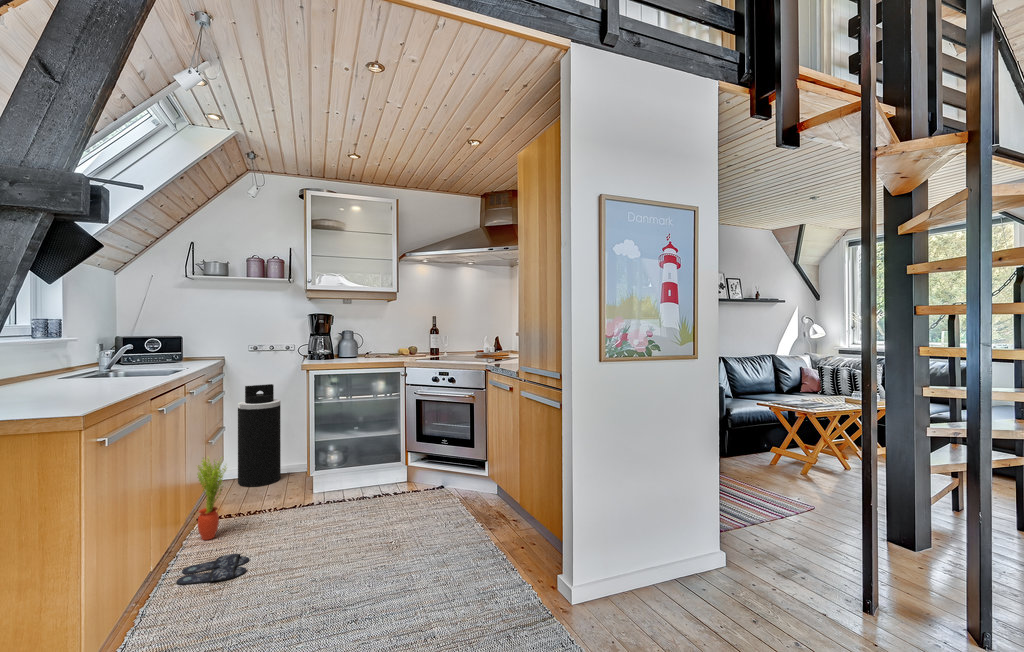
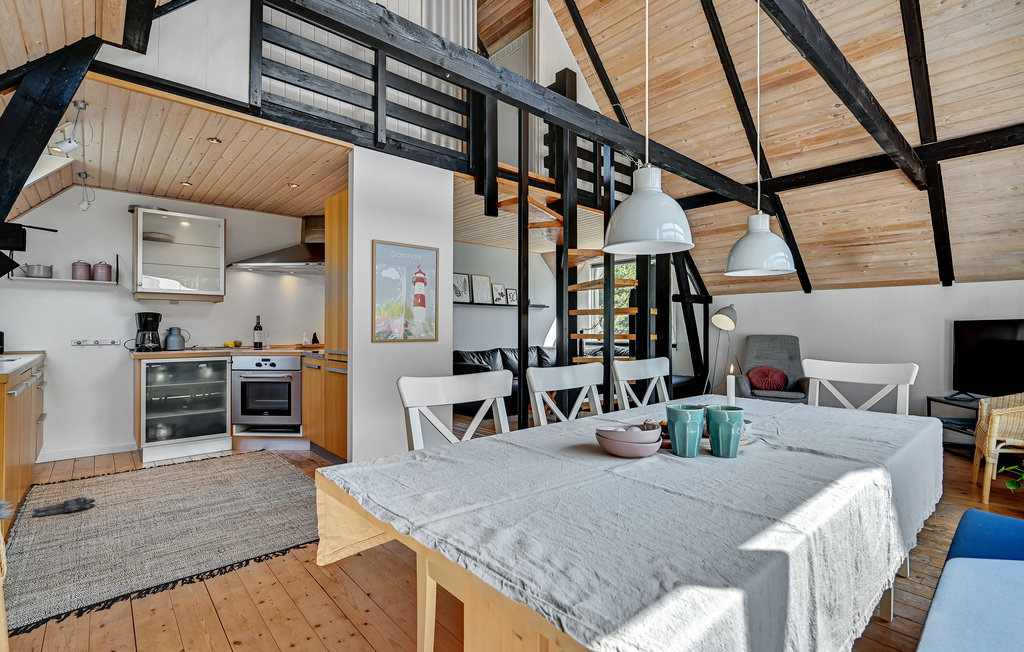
trash can: present [238,384,281,487] -> none [63,374,108,463]
potted plant: present [197,459,226,540] -> none [39,427,68,495]

